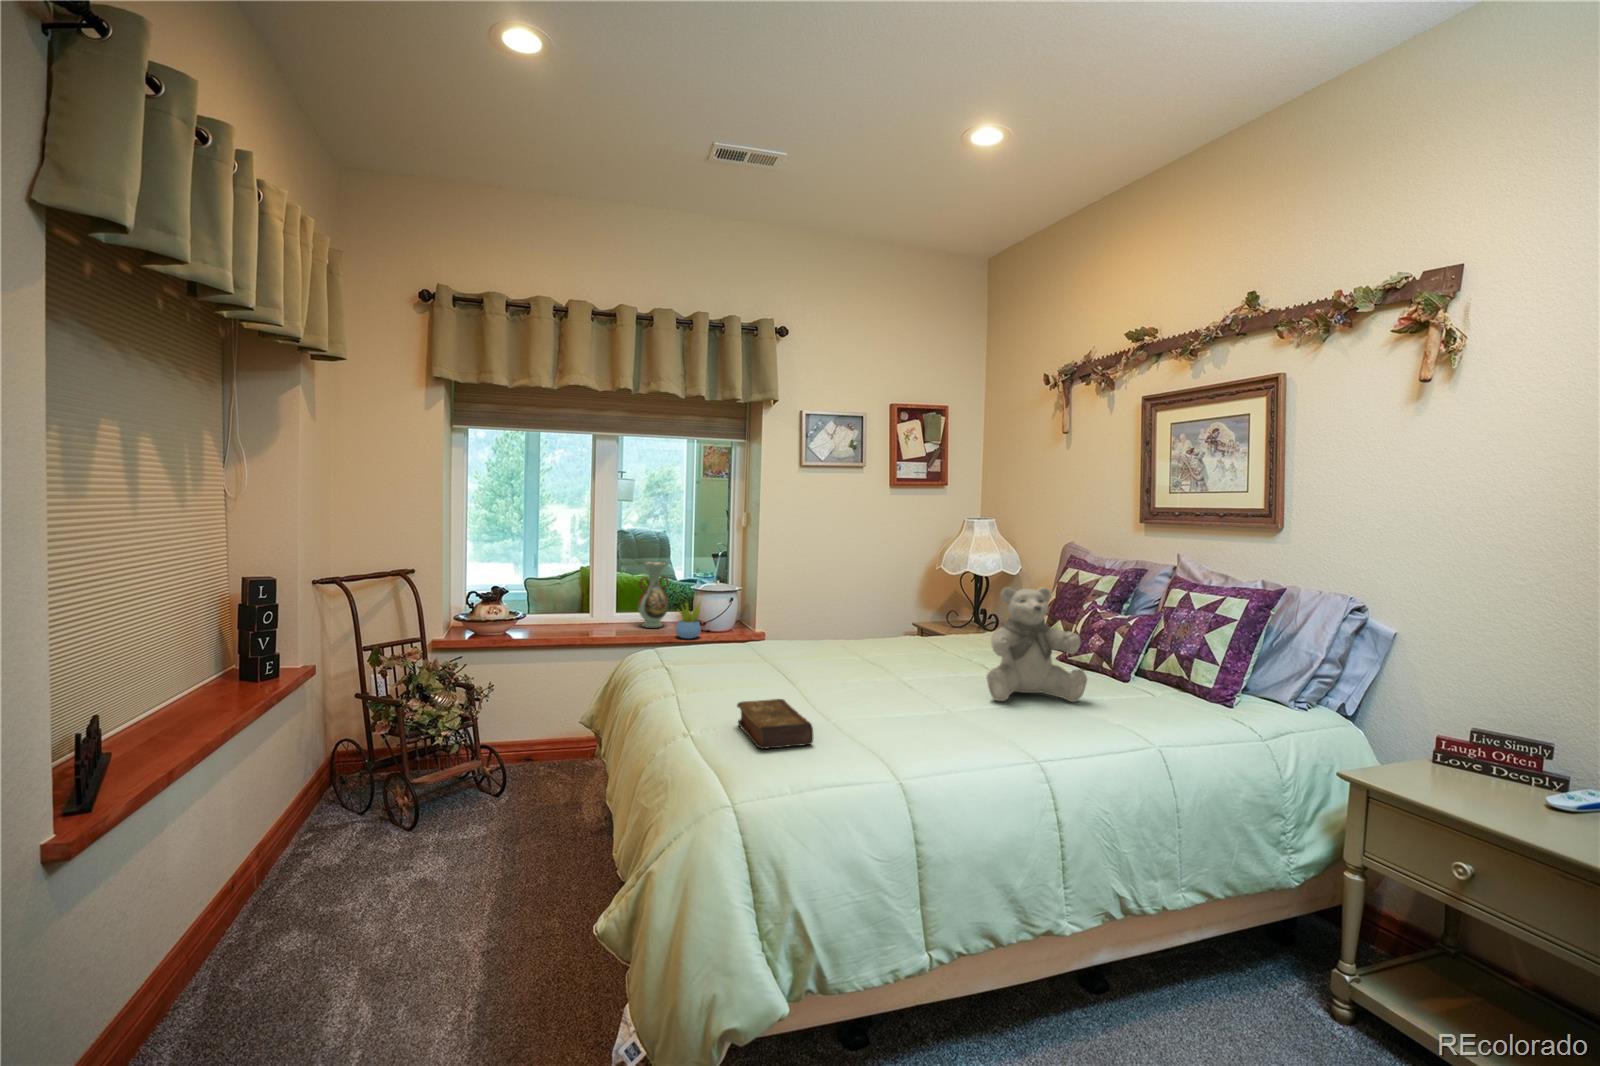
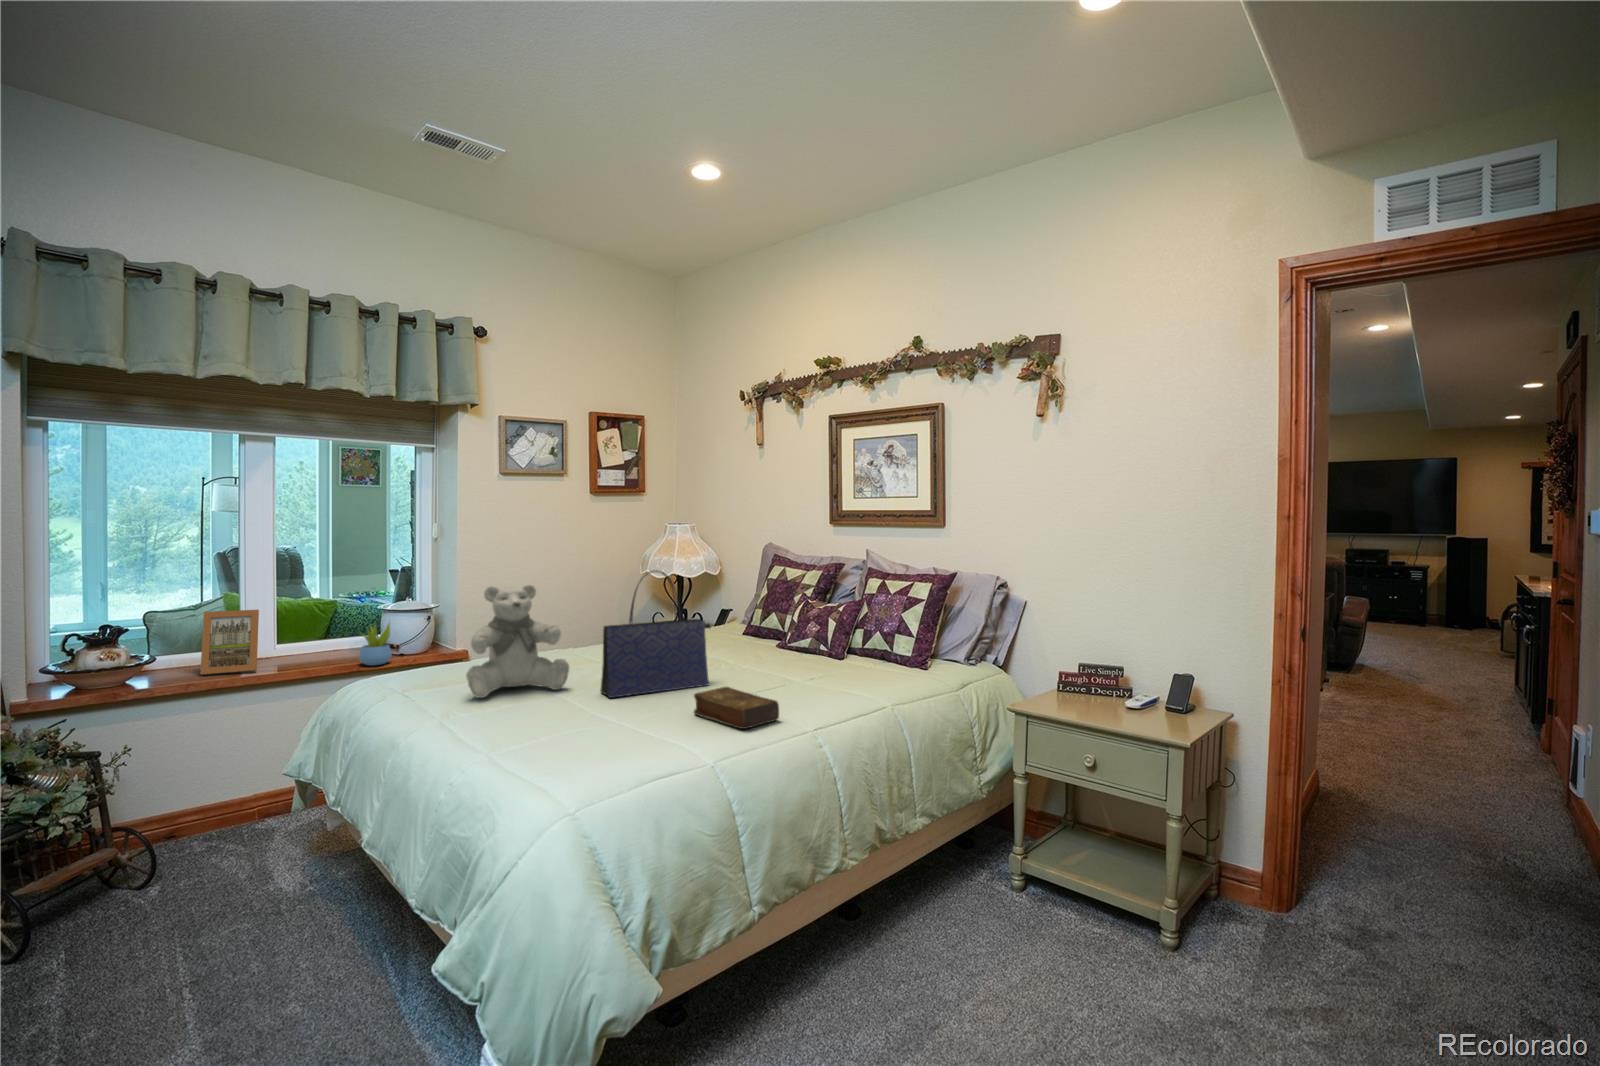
decorative vase: present [638,562,668,628] -> none [302,581,343,658]
tote bag: none [842,567,959,692] -> present [600,570,711,698]
picture frame: none [564,582,606,634] -> present [200,610,259,675]
teddy bear: present [987,587,1087,702] -> present [466,584,569,698]
book: present [737,699,813,749] -> present [694,687,779,729]

